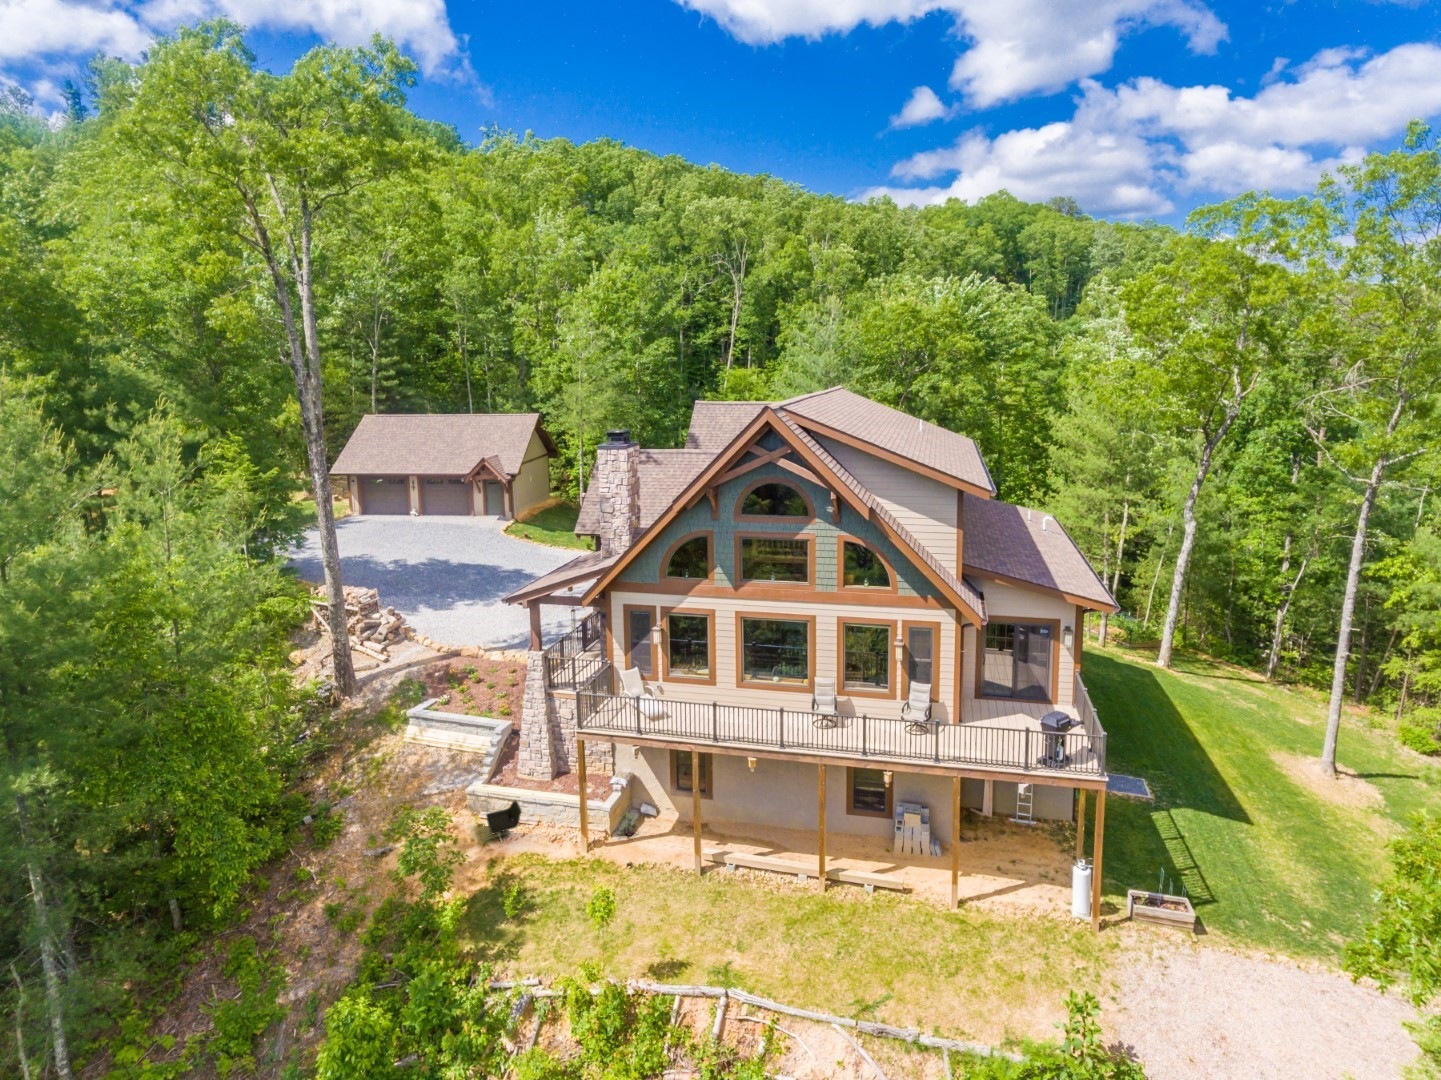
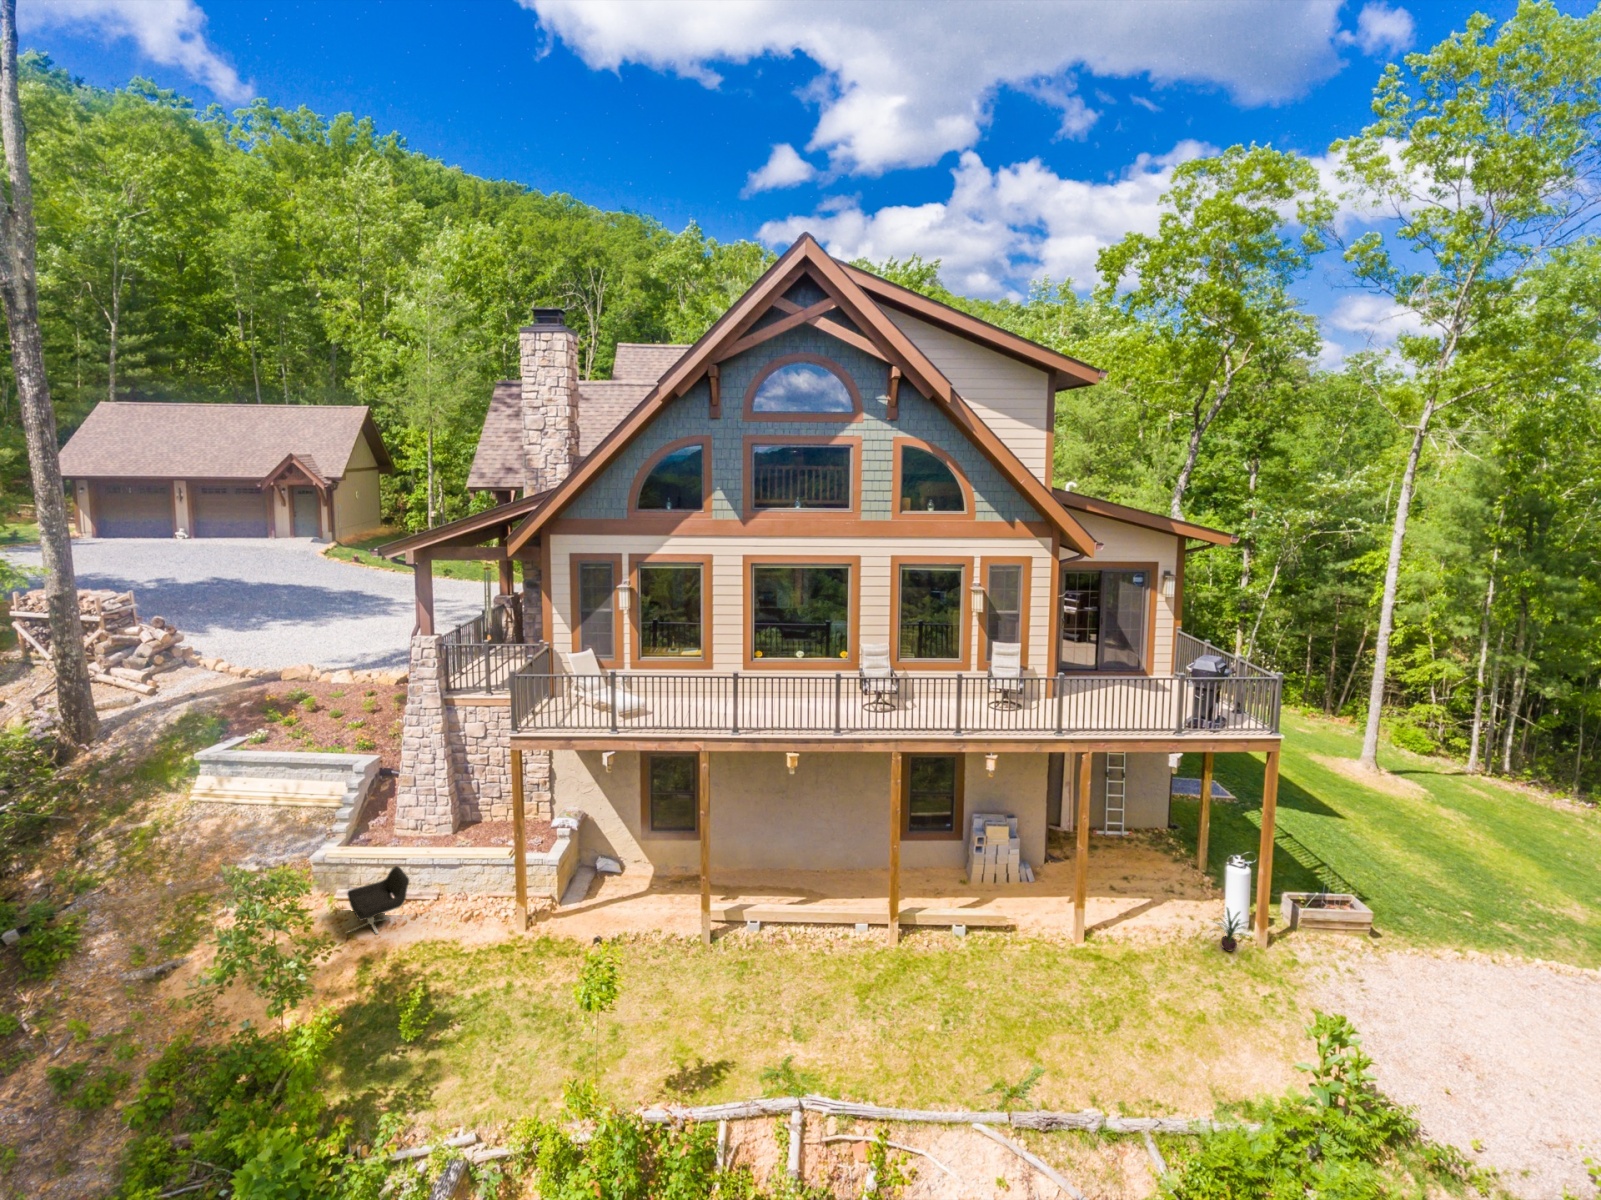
decorative plant: present [623,811,636,835] -> present [1218,908,1249,952]

